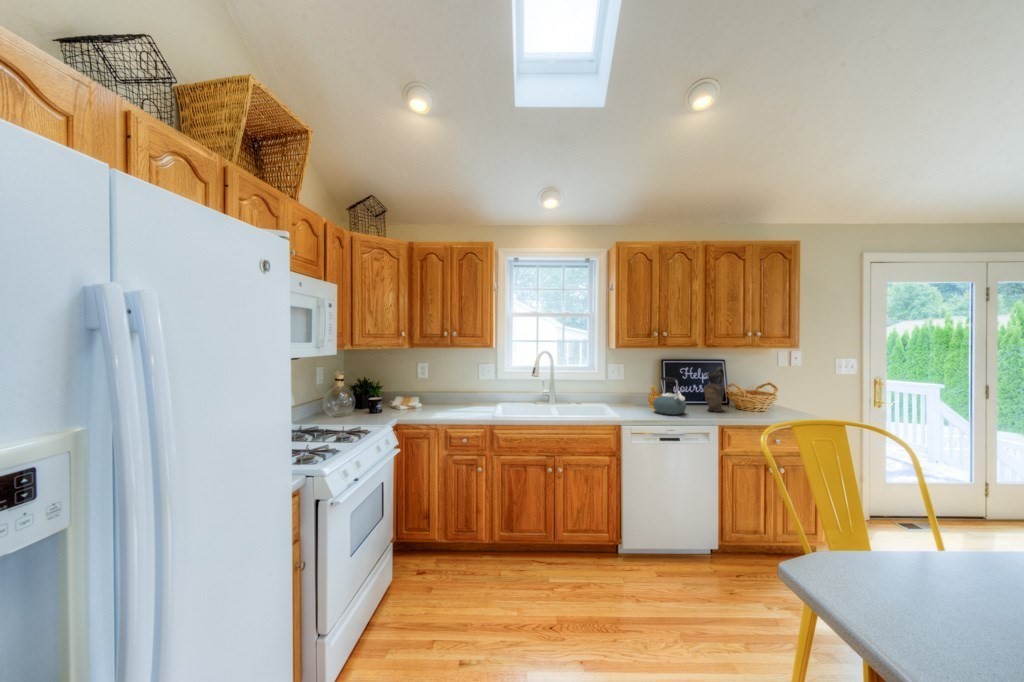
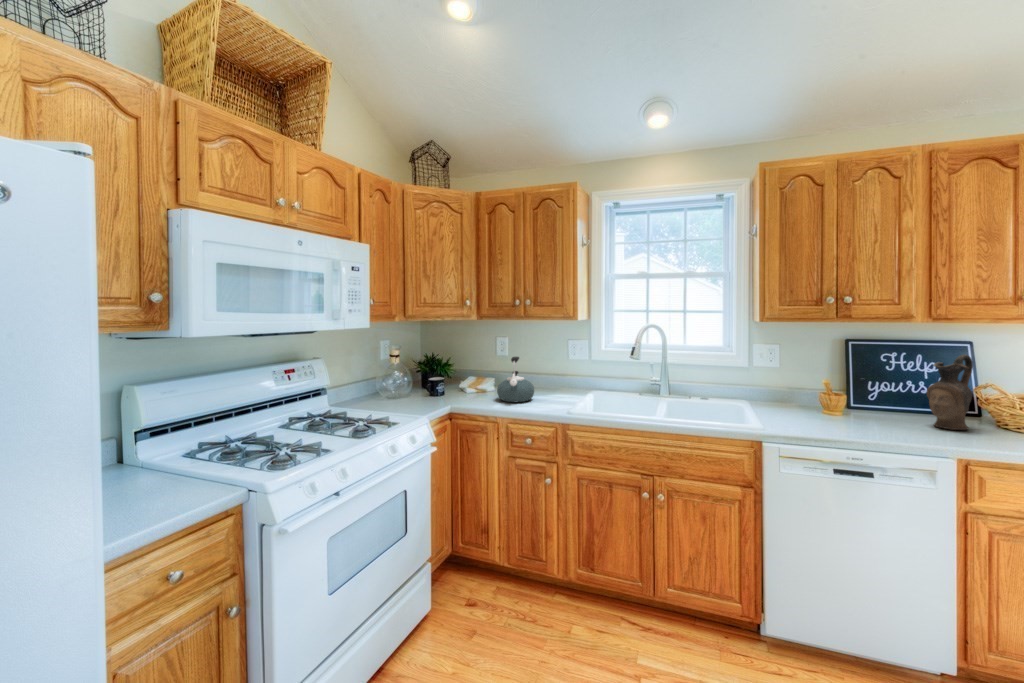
kettle: present [653,377,686,415] -> present [497,357,534,402]

